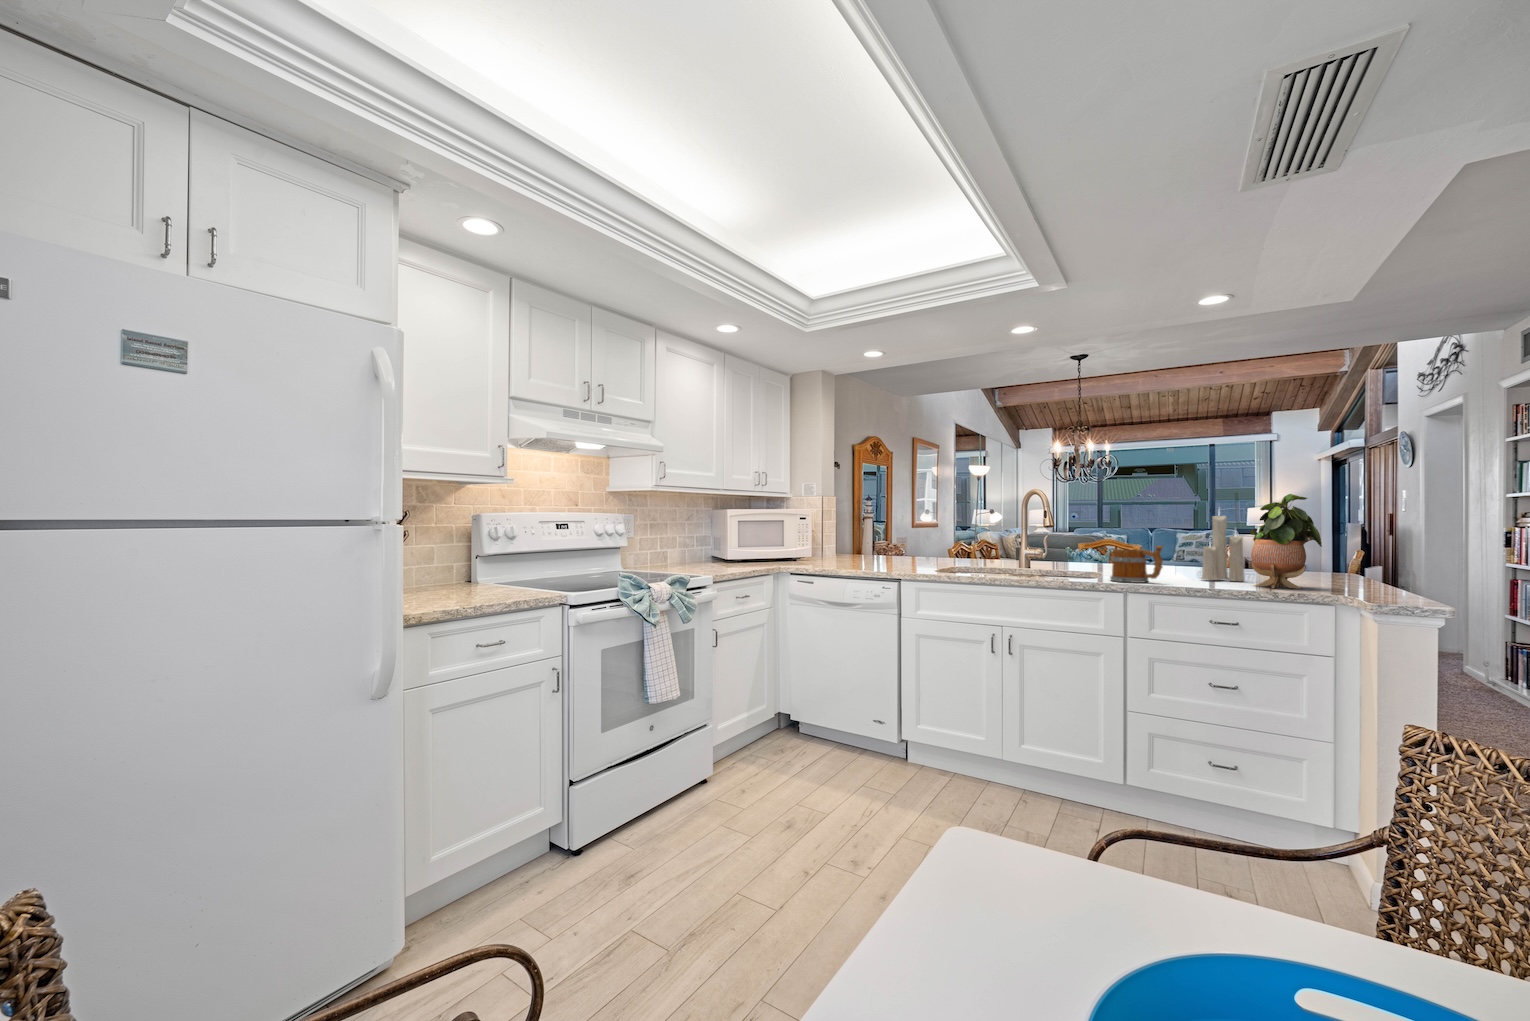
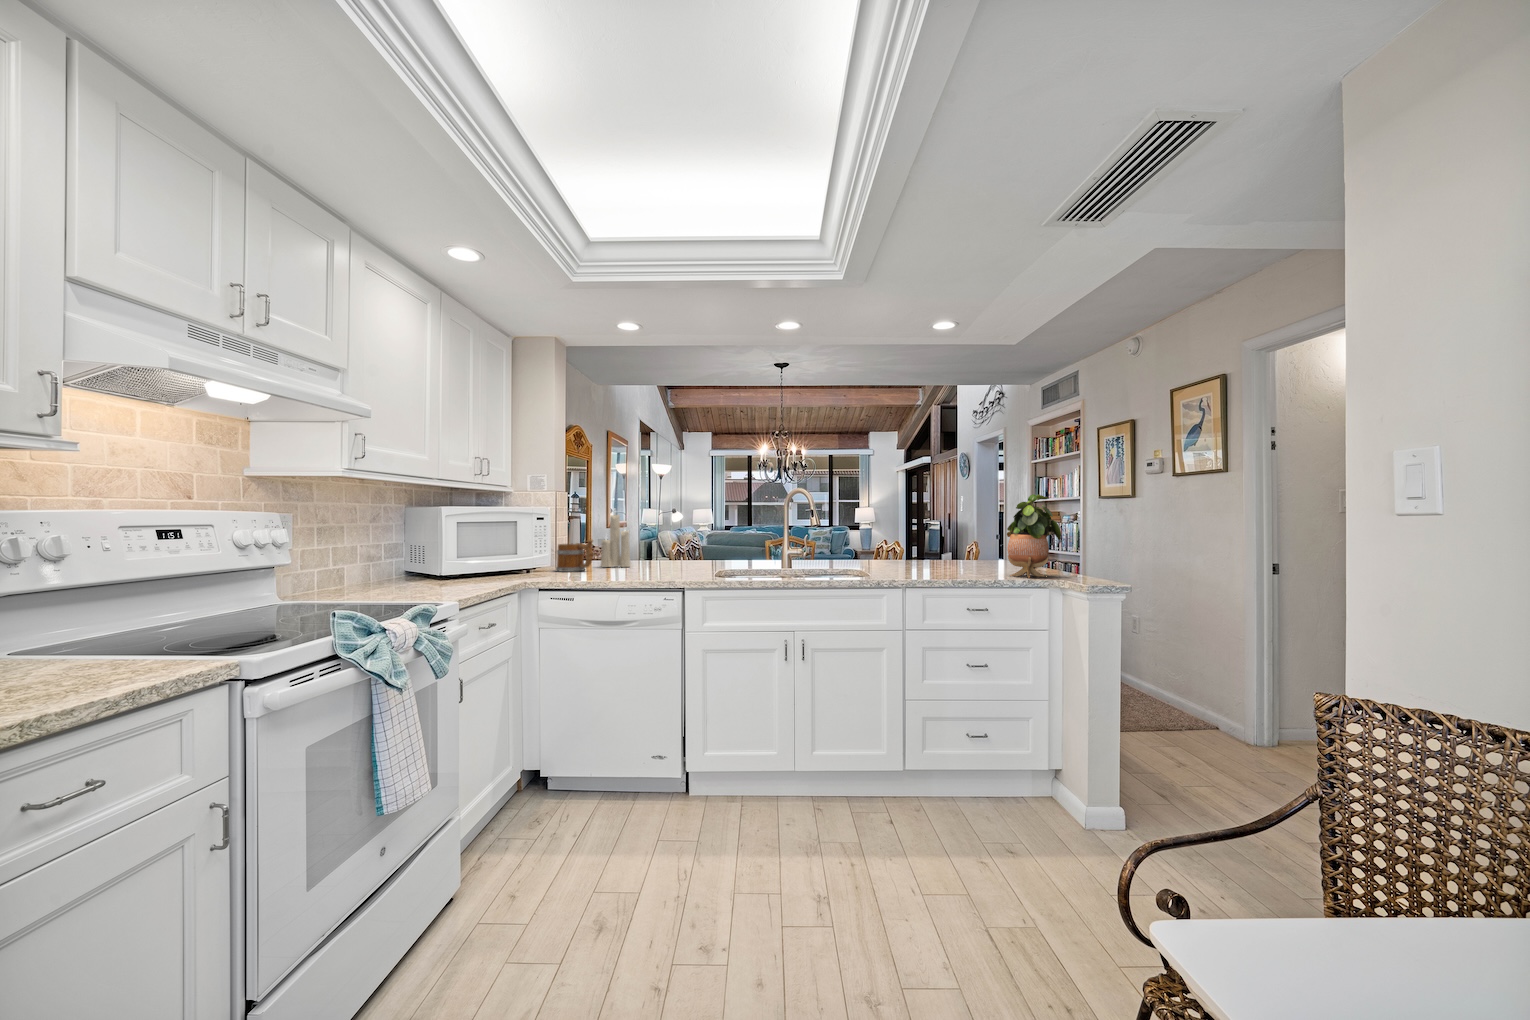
candle: present [1201,516,1245,581] -> present [601,515,631,567]
mug: present [1110,545,1163,583] -> present [556,539,593,572]

